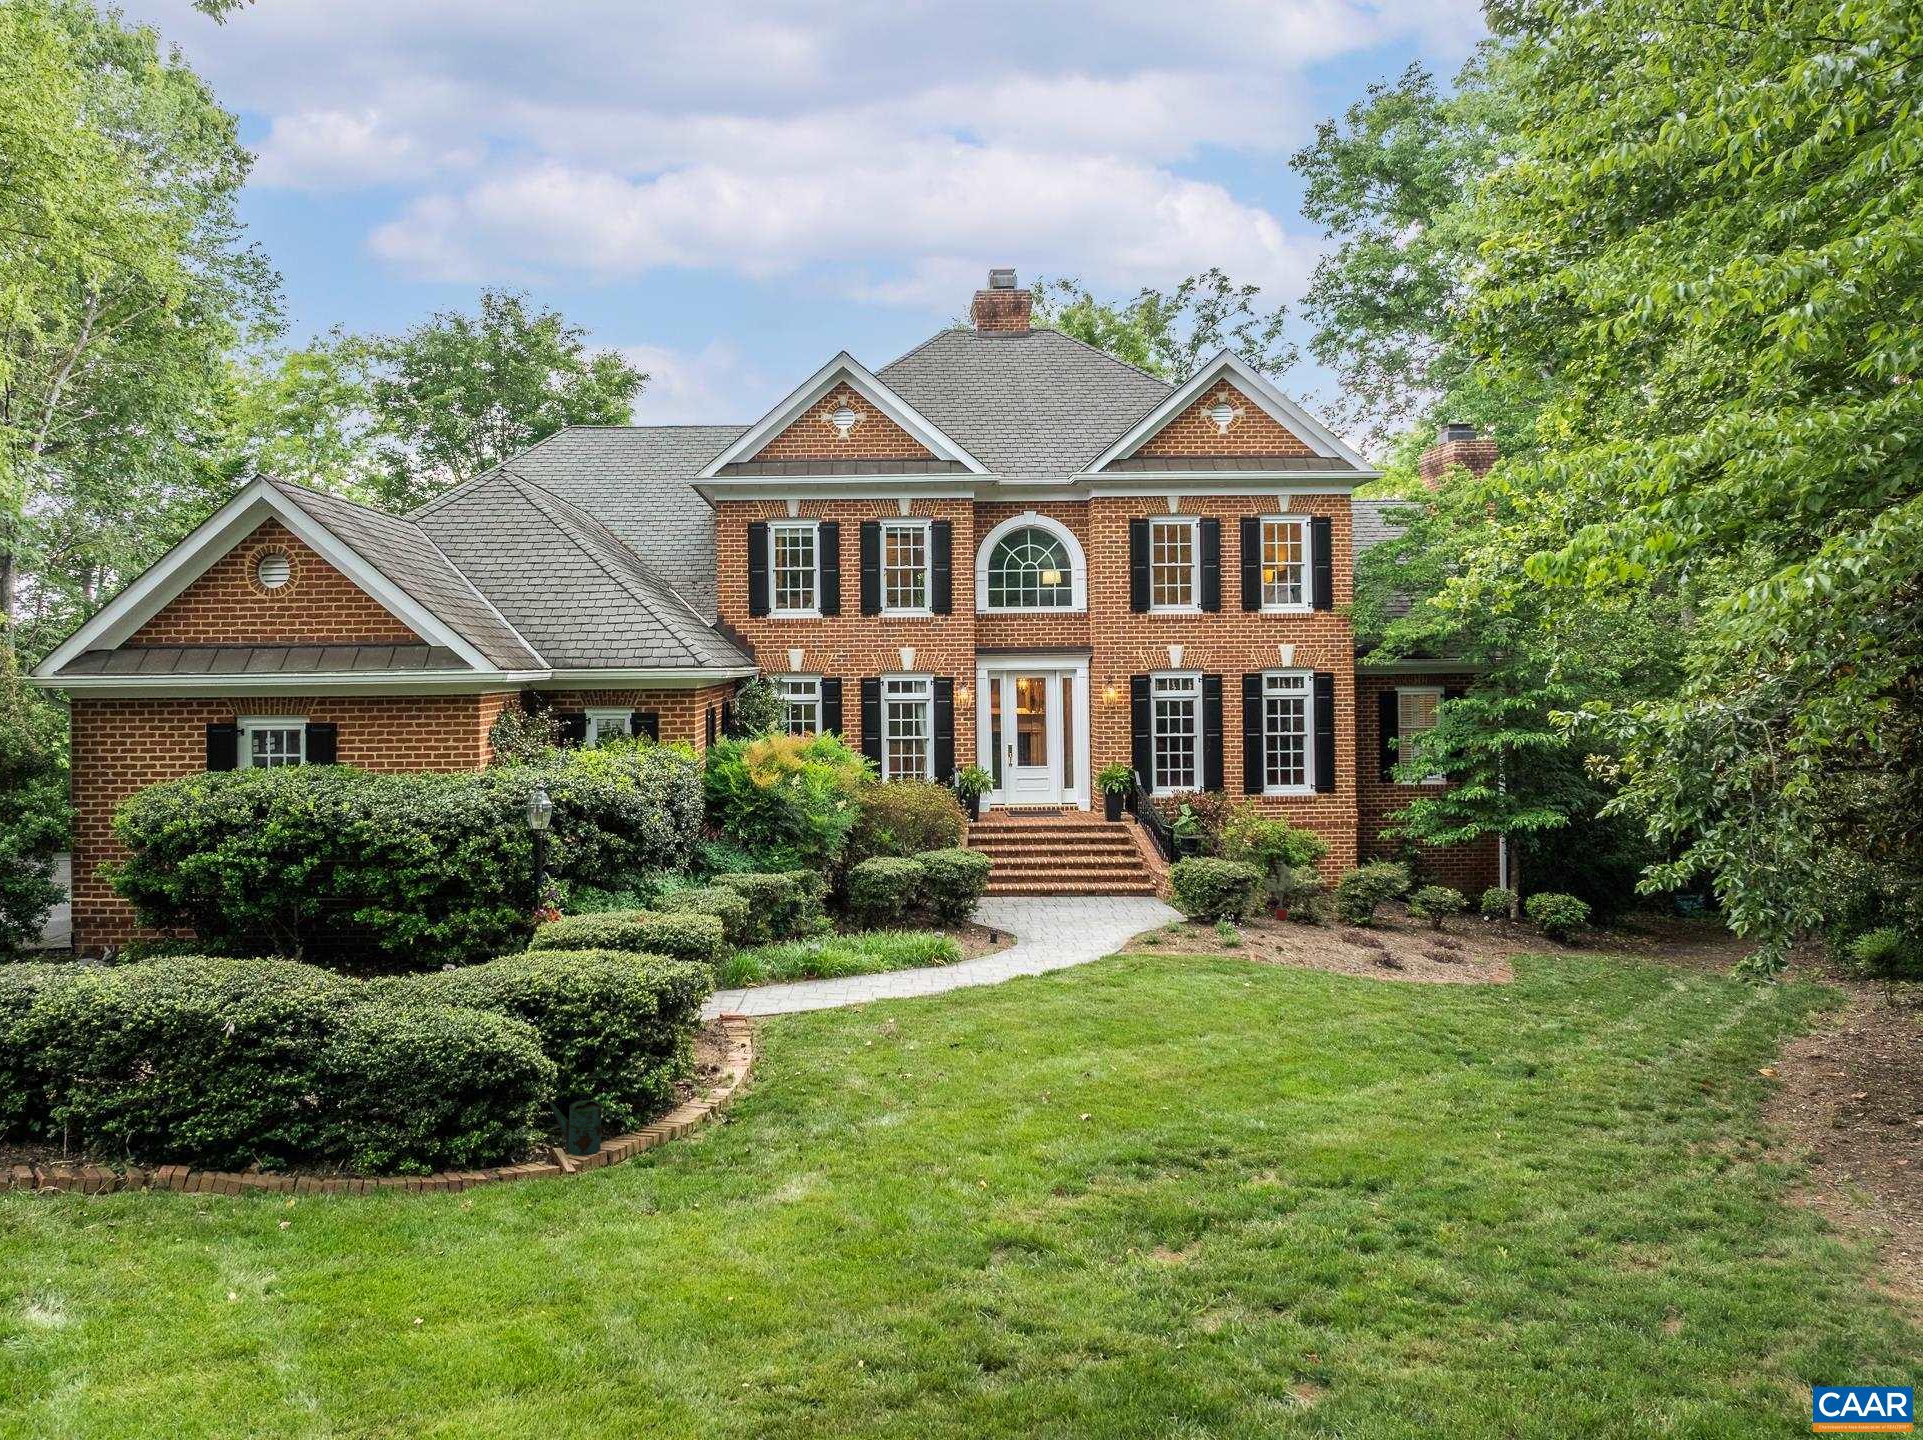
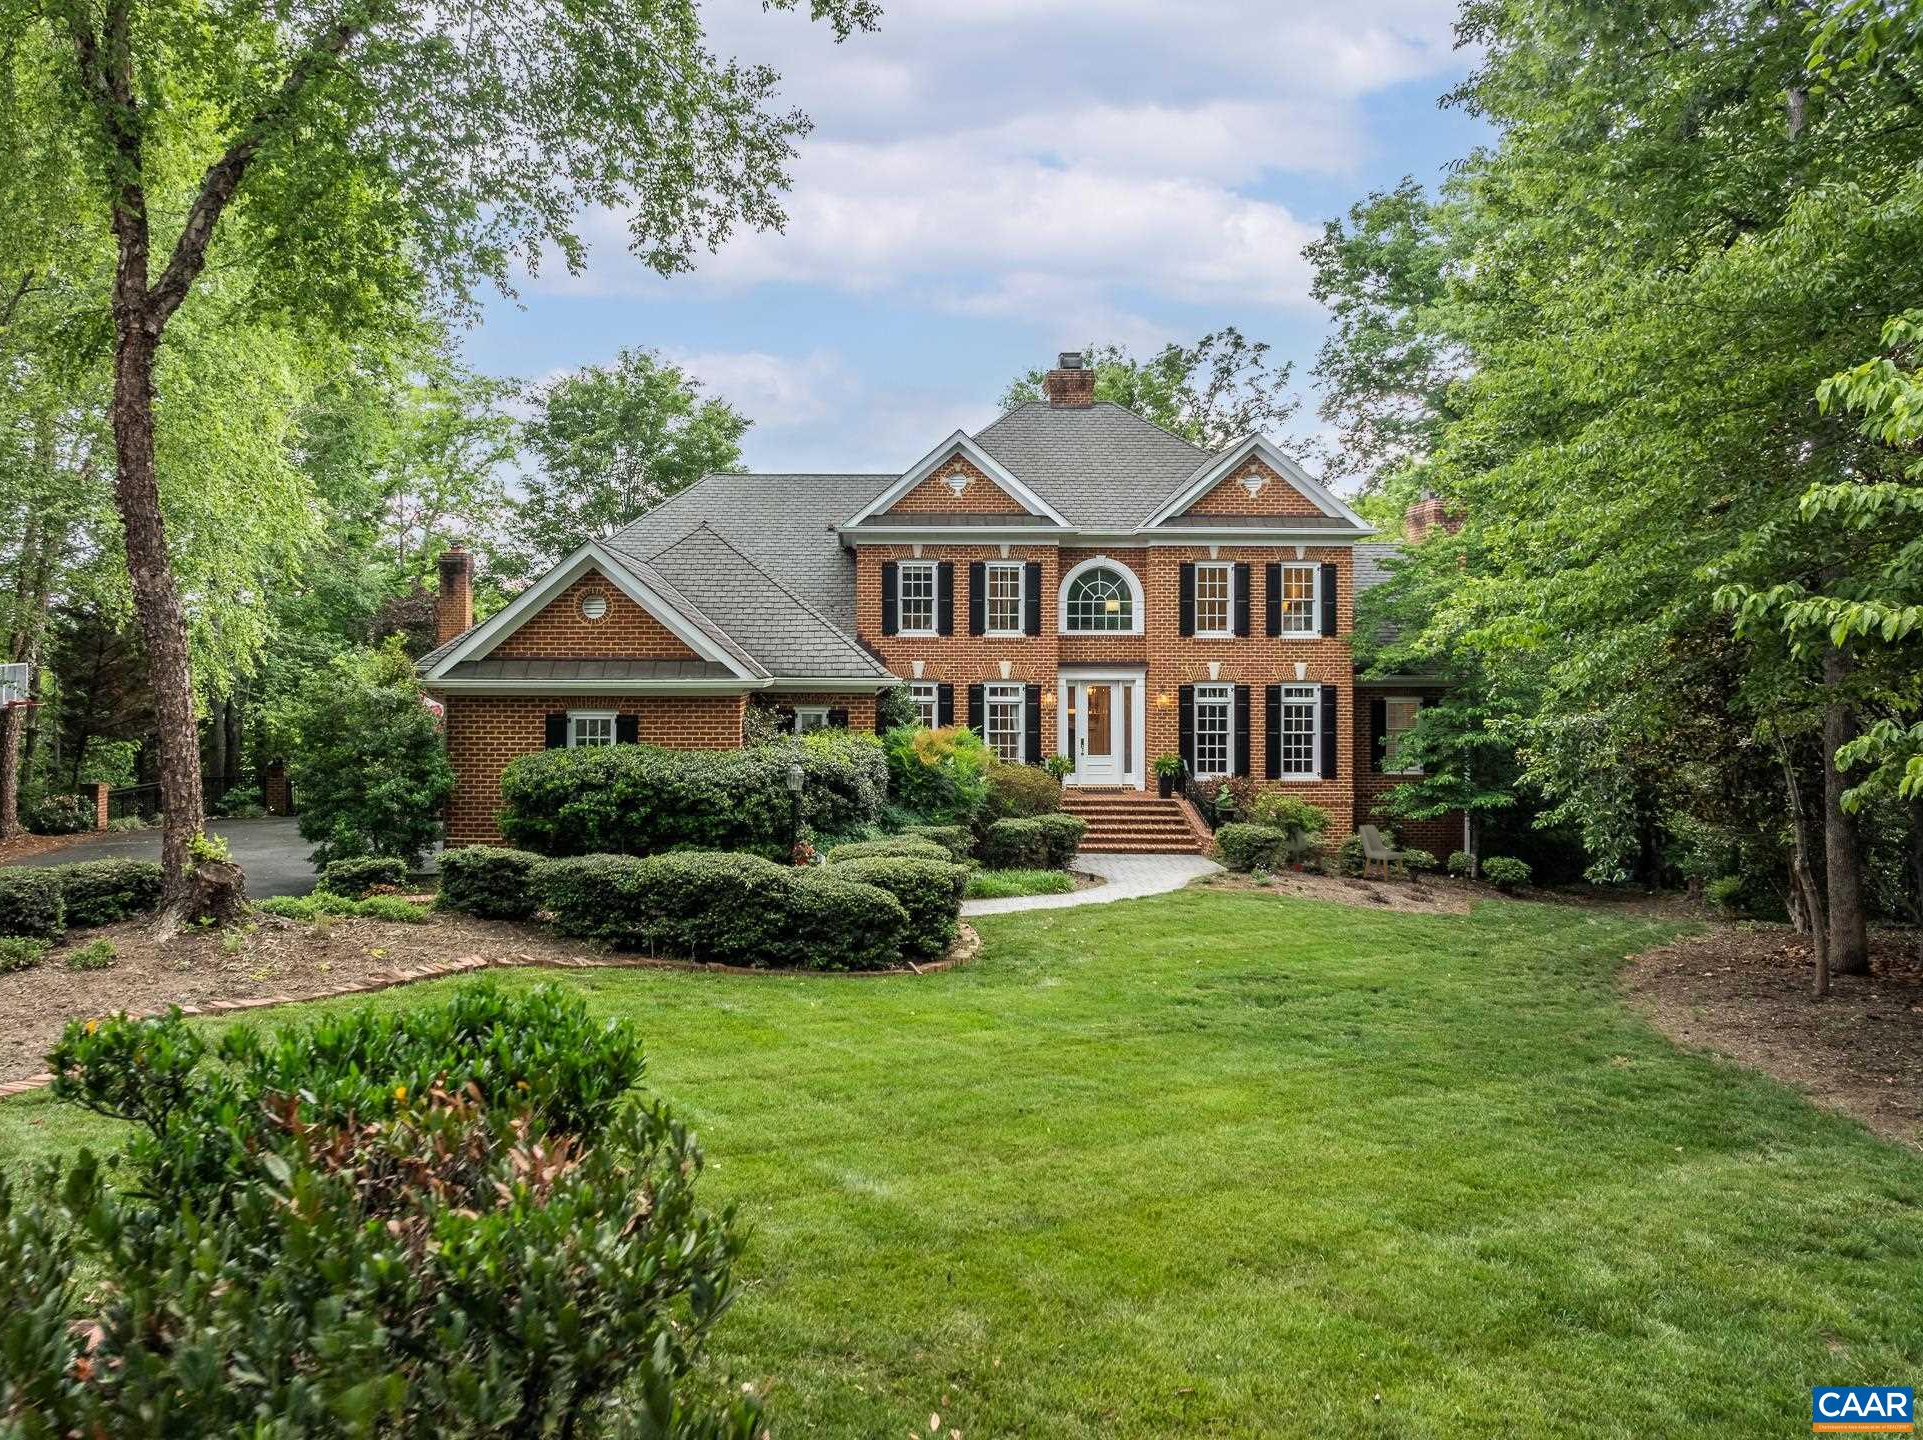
chair: none [1362,857,1422,935] -> present [1359,825,1403,881]
watering can: present [547,1094,612,1156] -> none [898,935,940,968]

